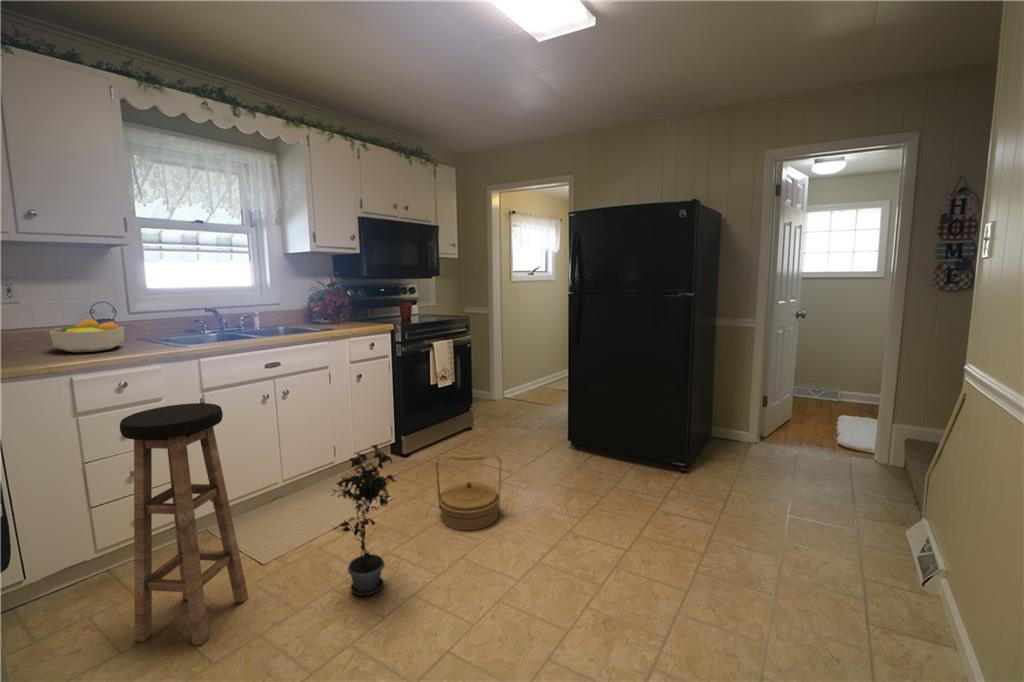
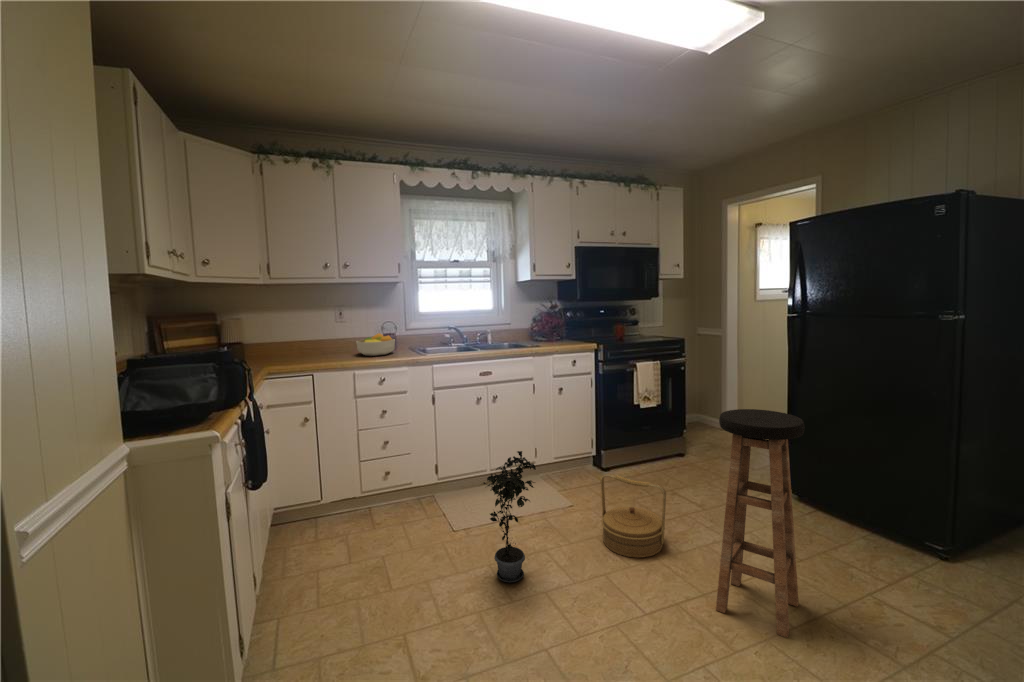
bar stool: present [120,403,248,645] -> present [716,409,805,638]

